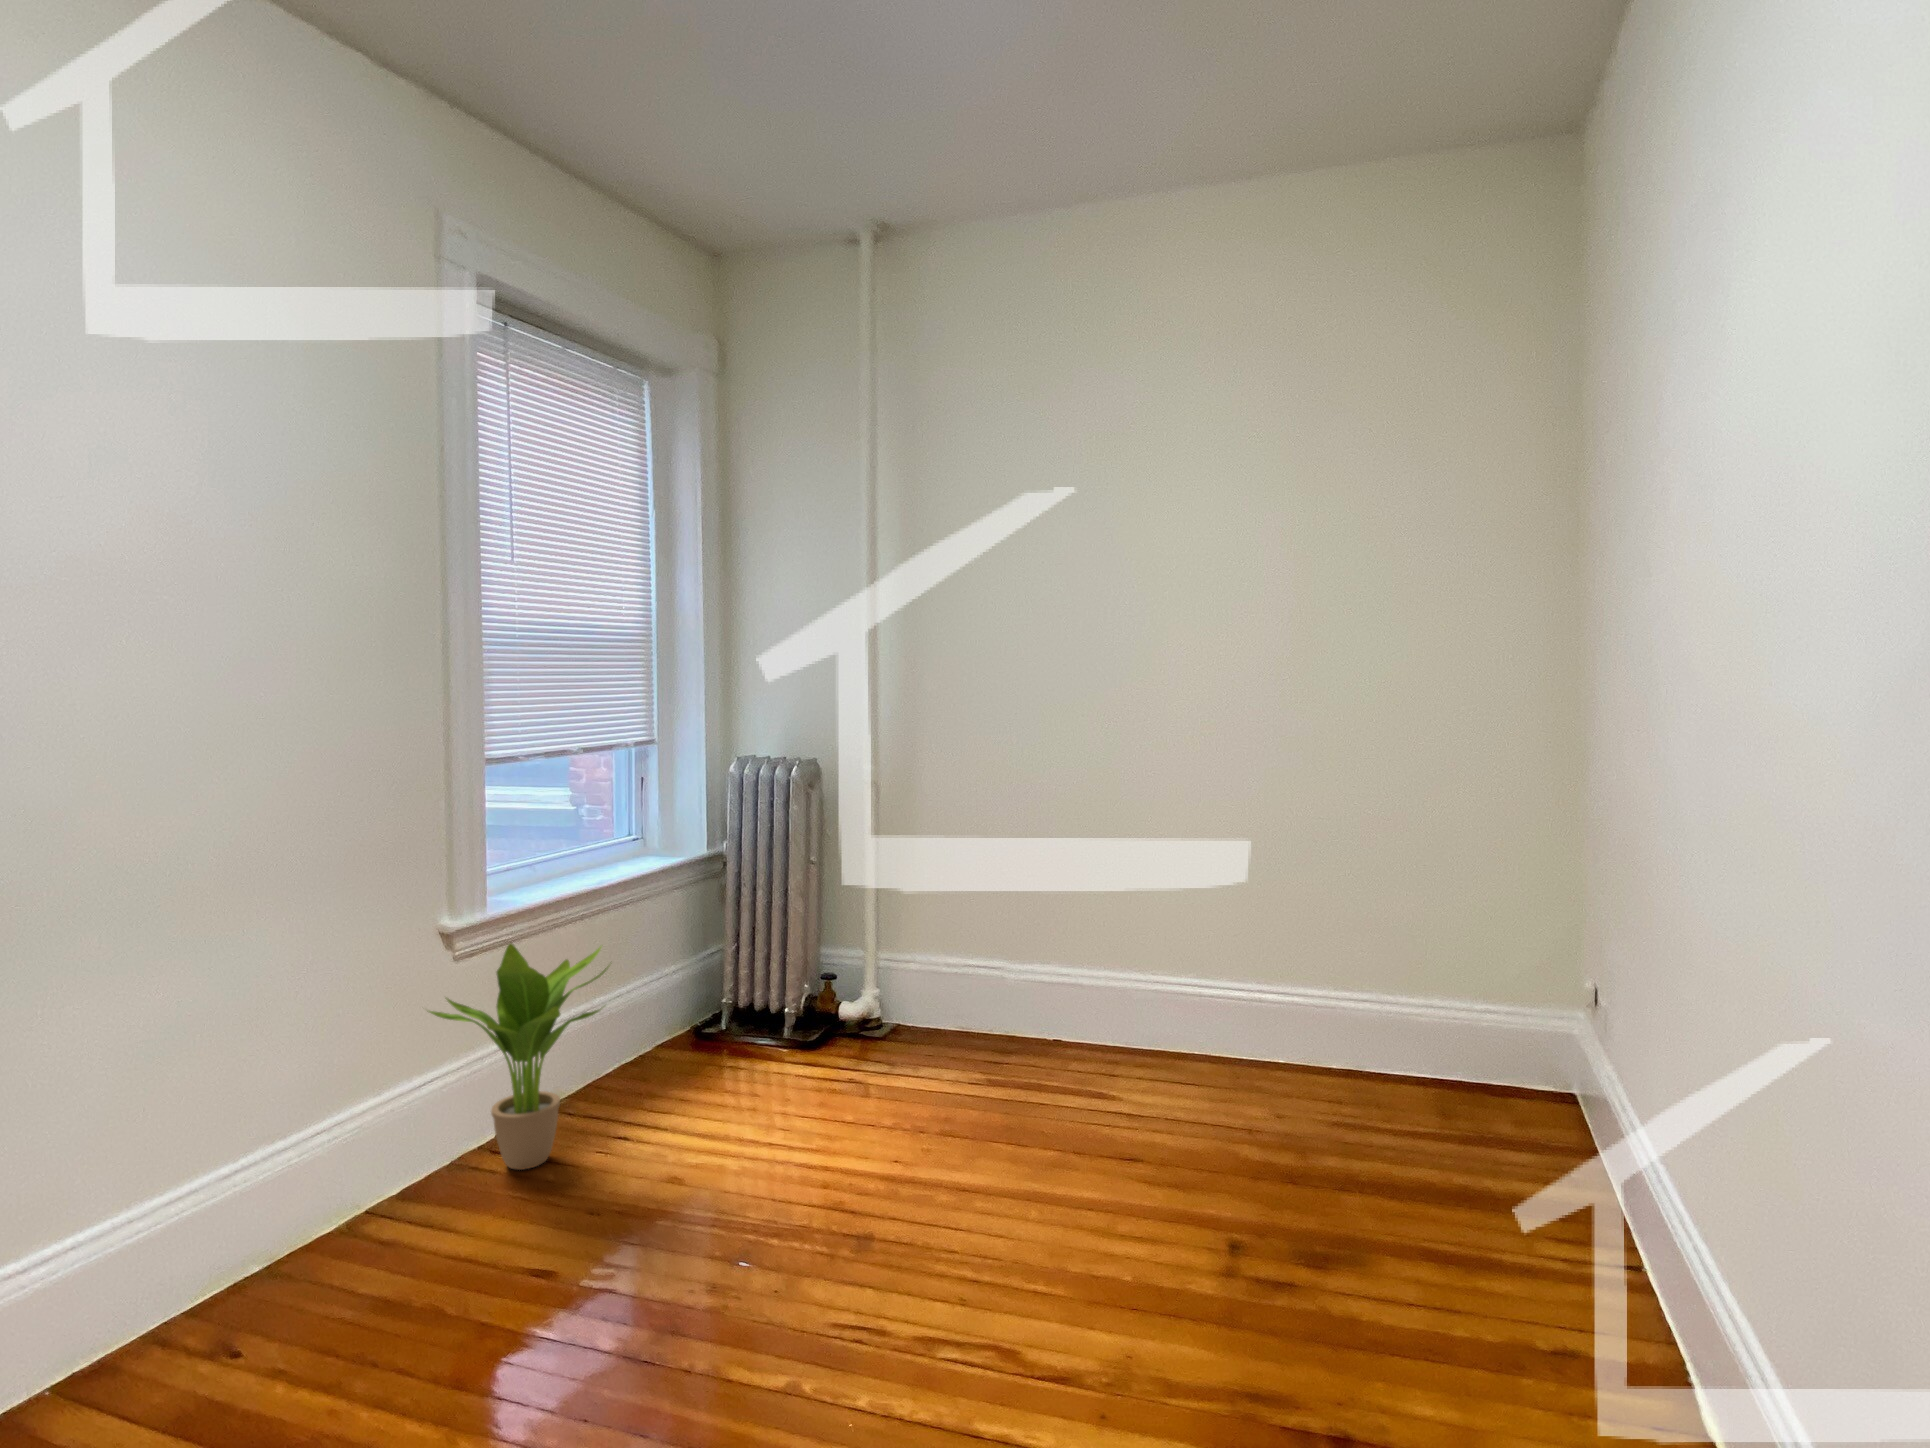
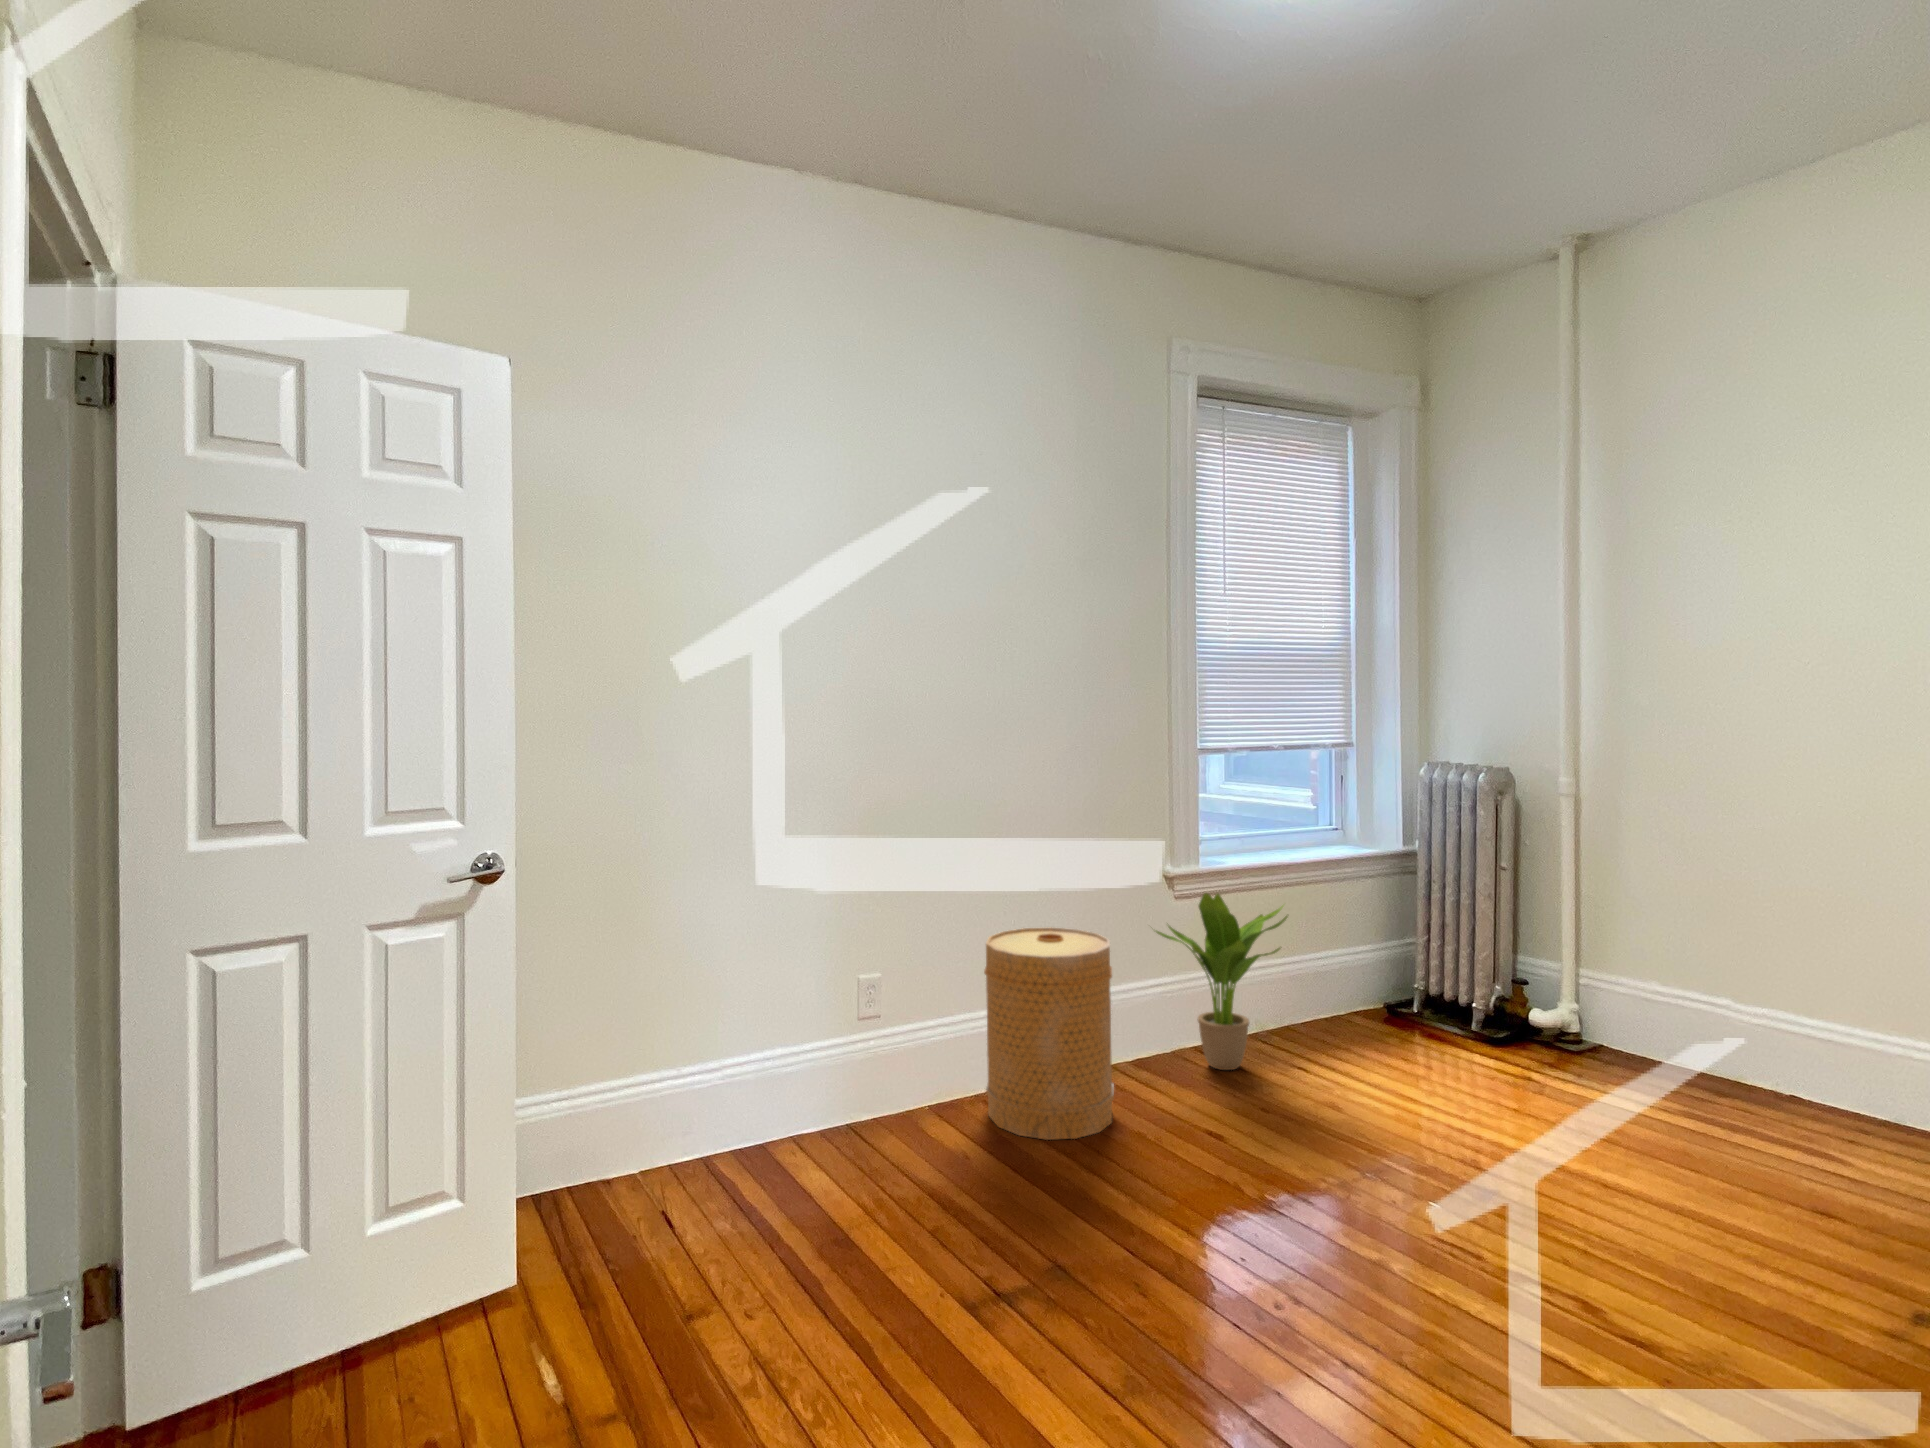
basket: none [155,1041,389,1389] -> present [984,927,1114,1140]

